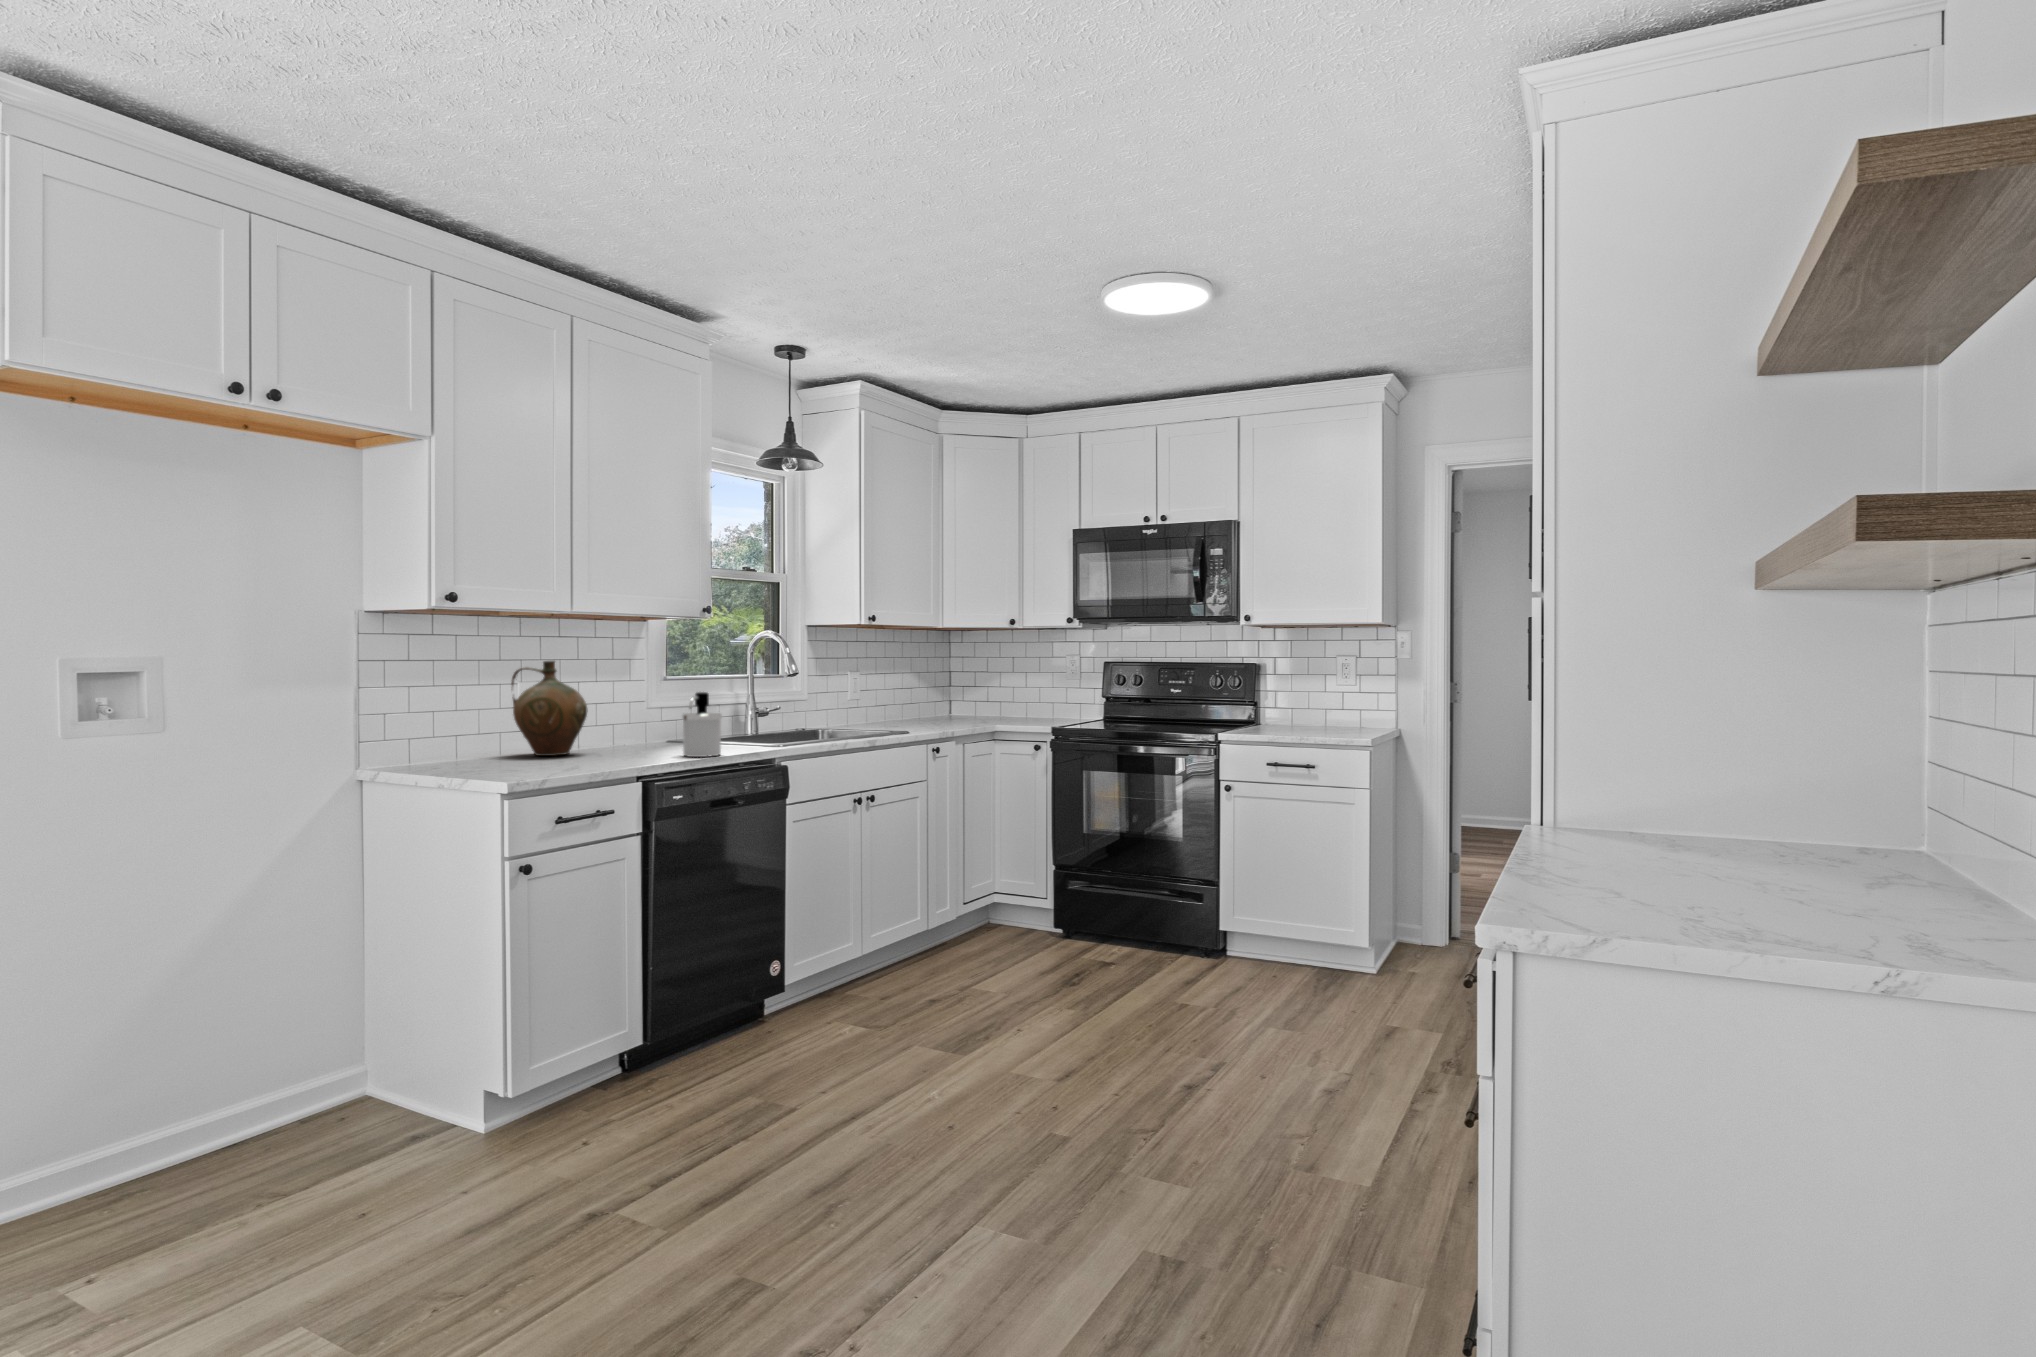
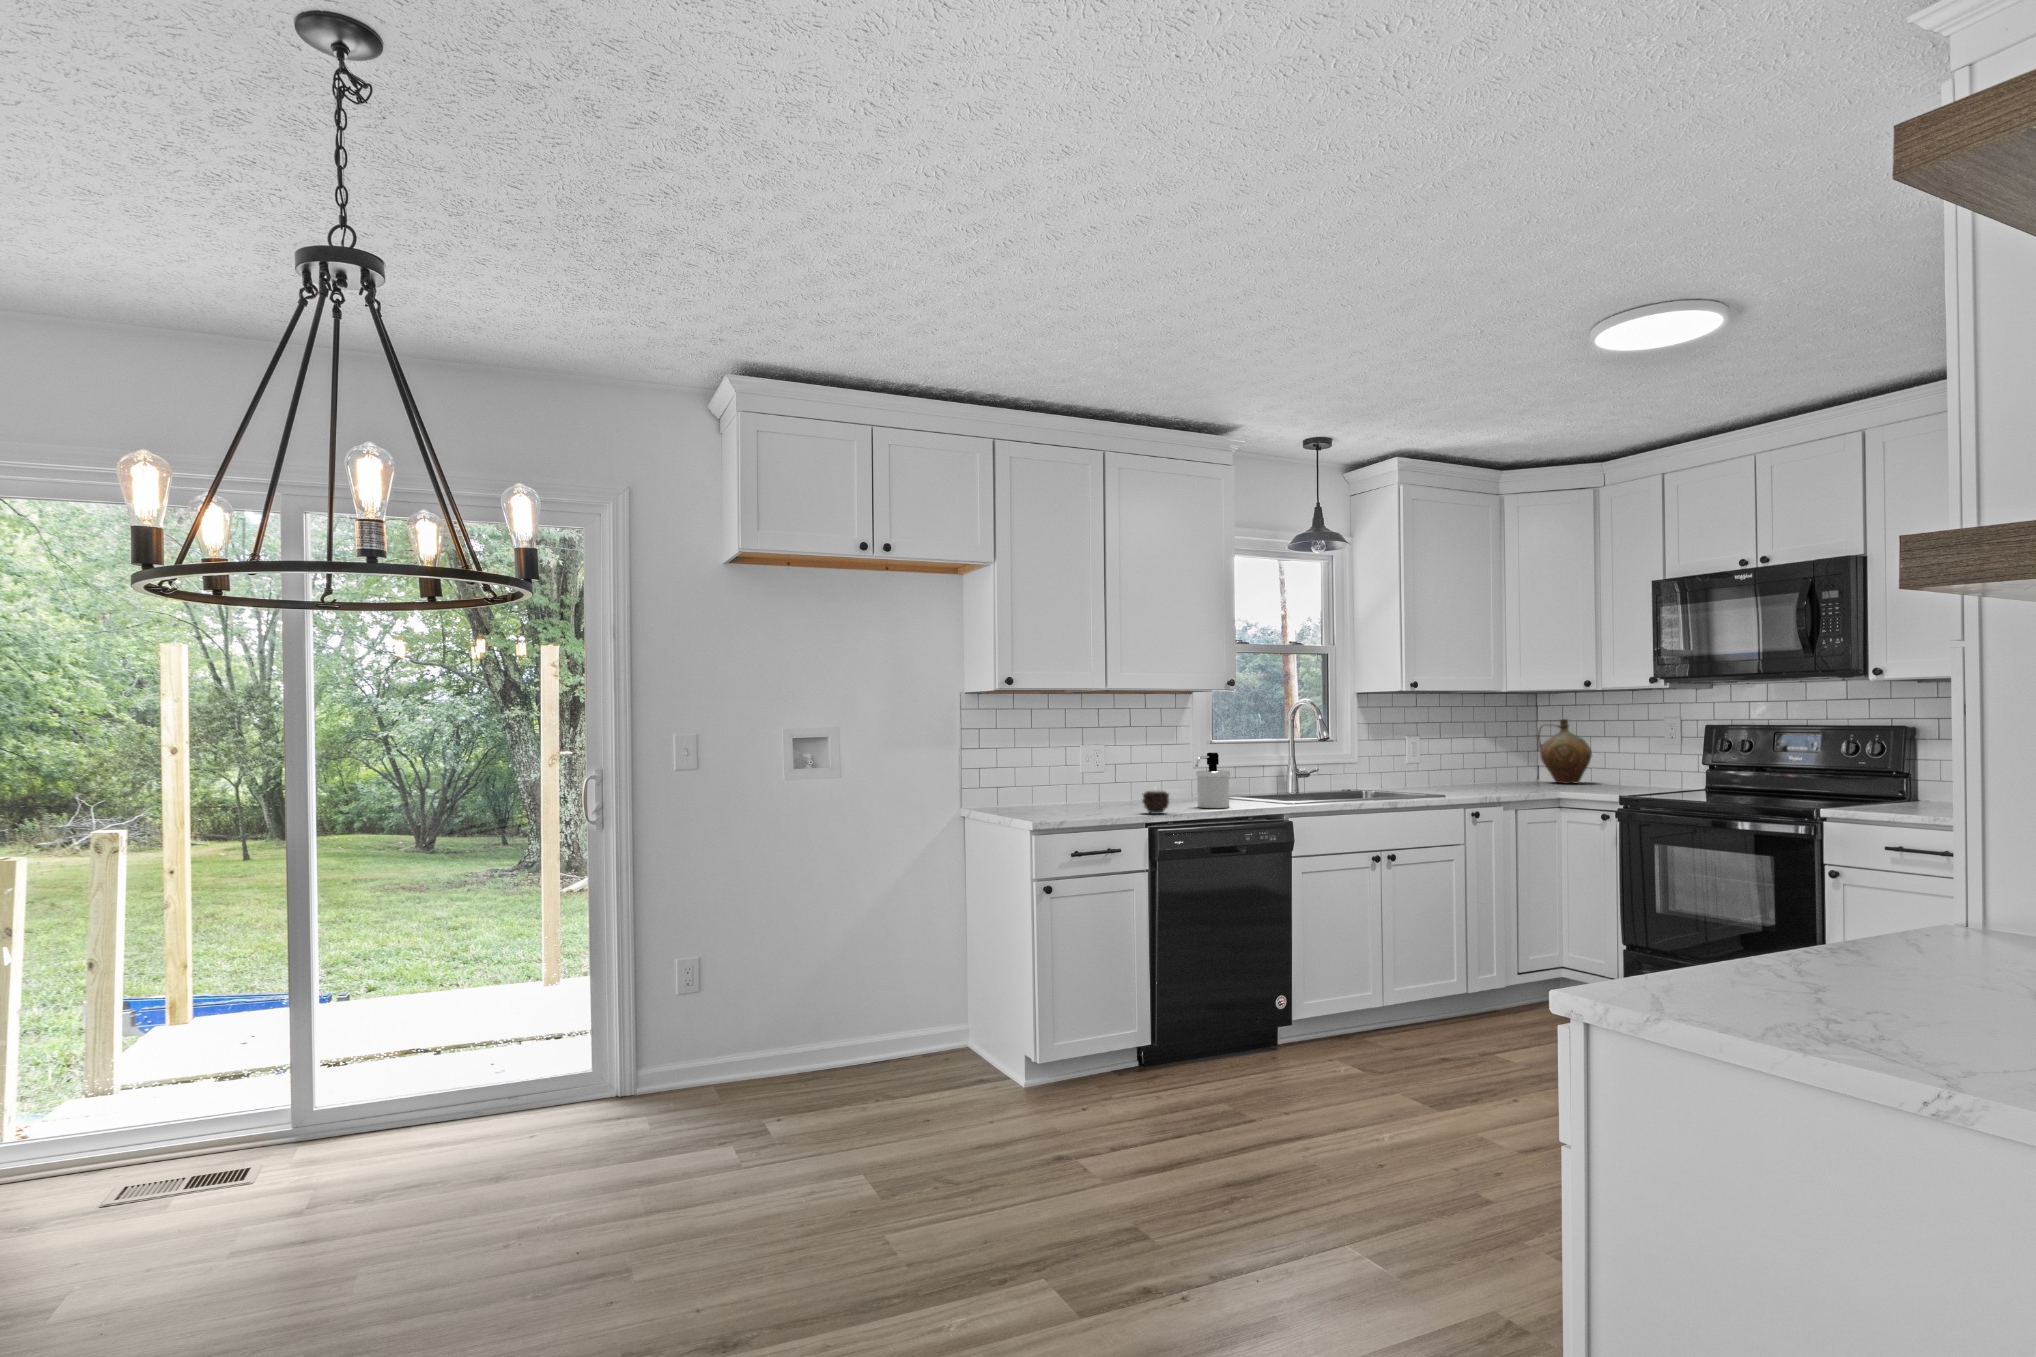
ceramic jug: present [511,661,588,756] -> present [1538,719,1592,784]
candle: none [633,734,669,767] -> present [1143,790,1169,814]

